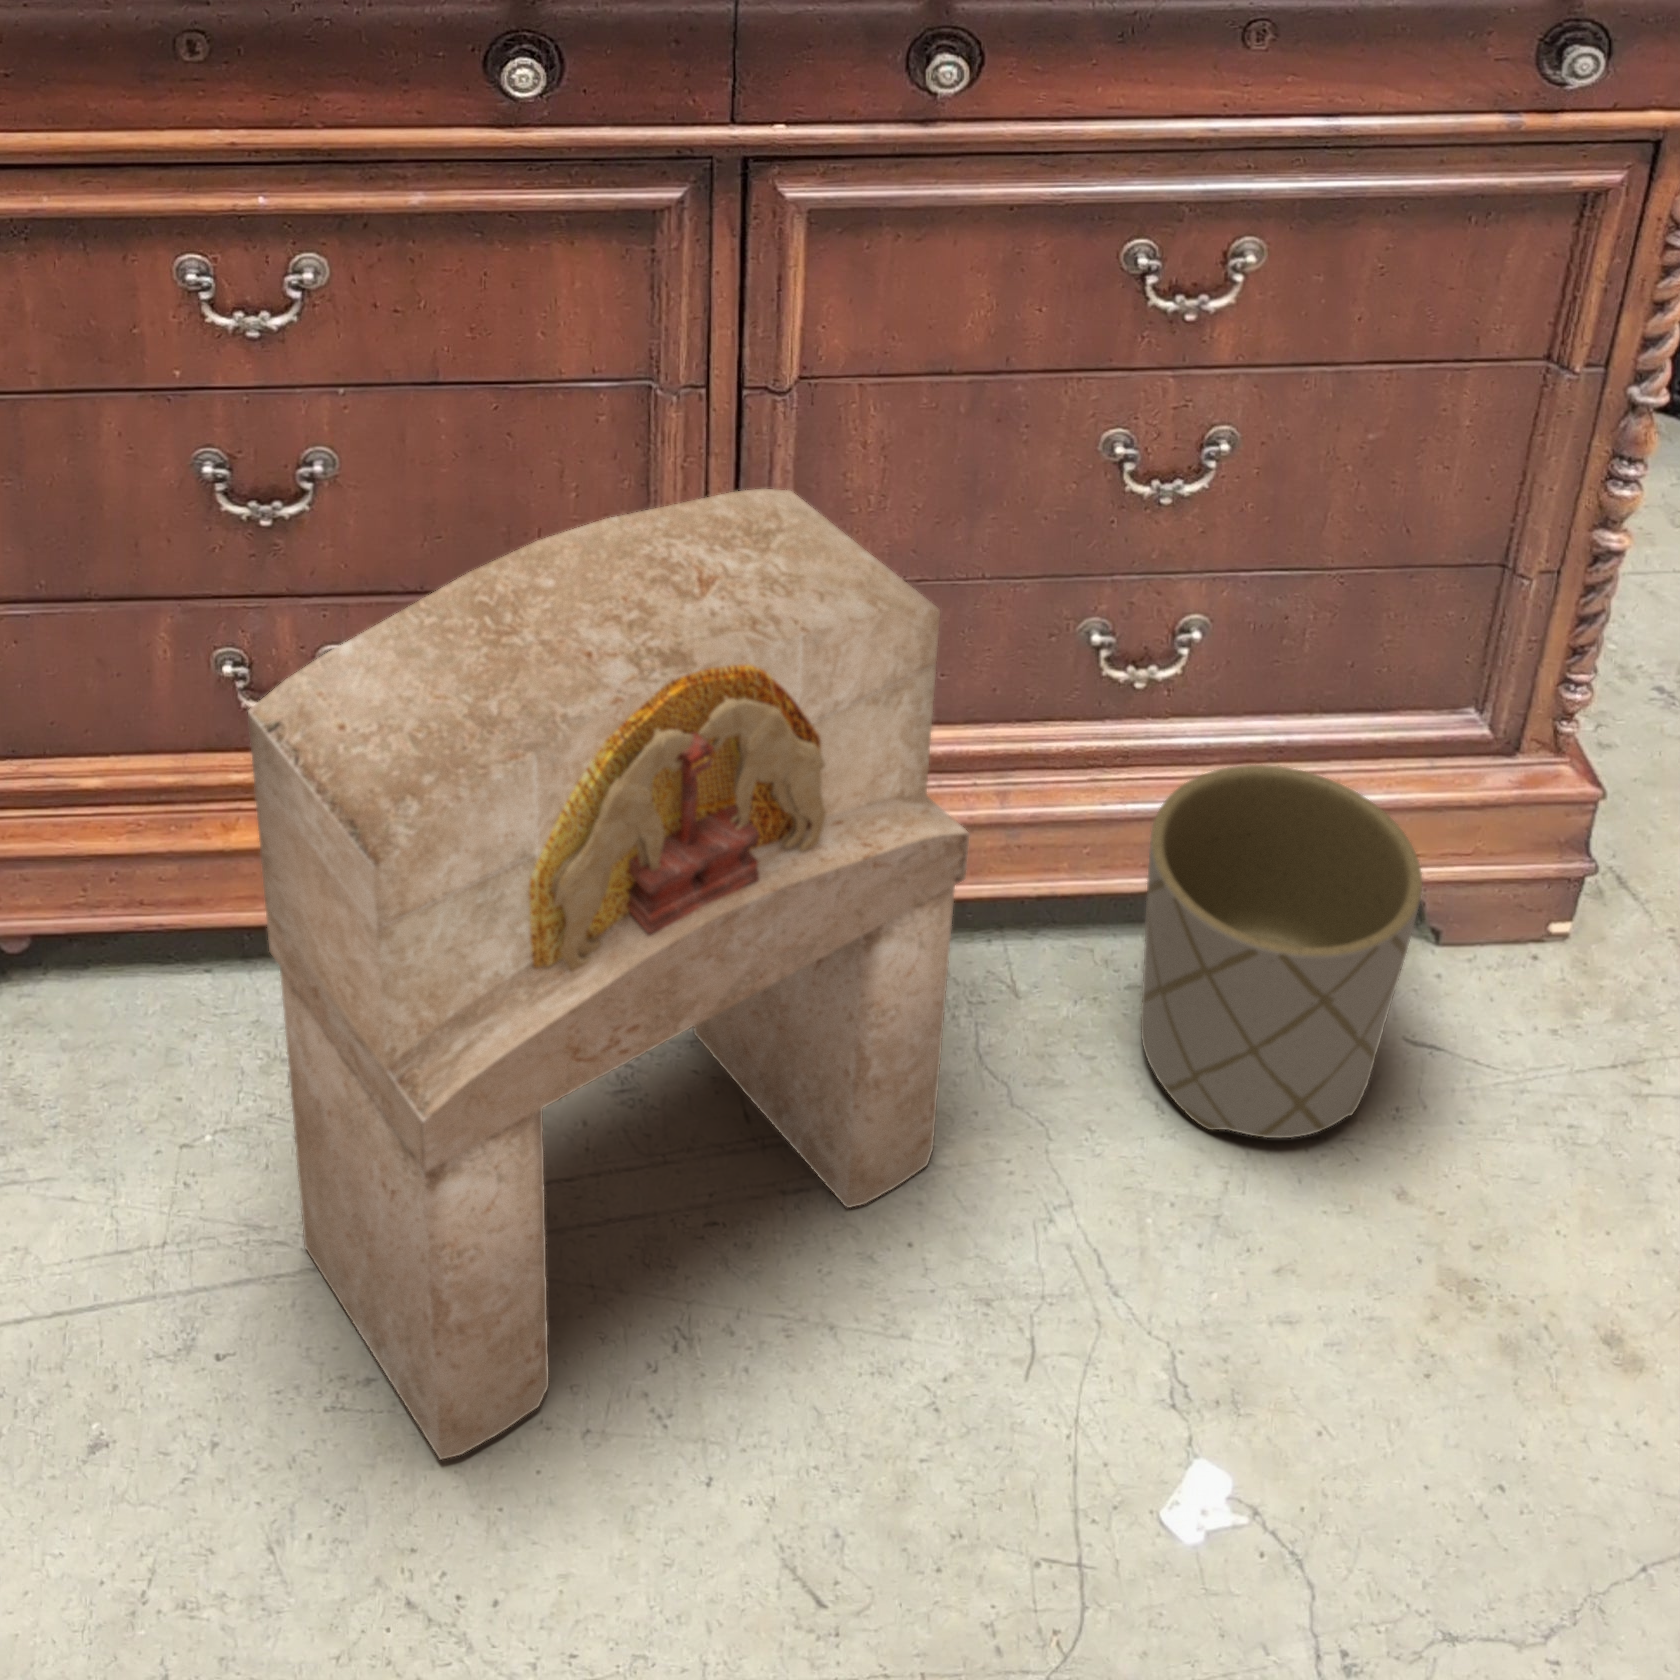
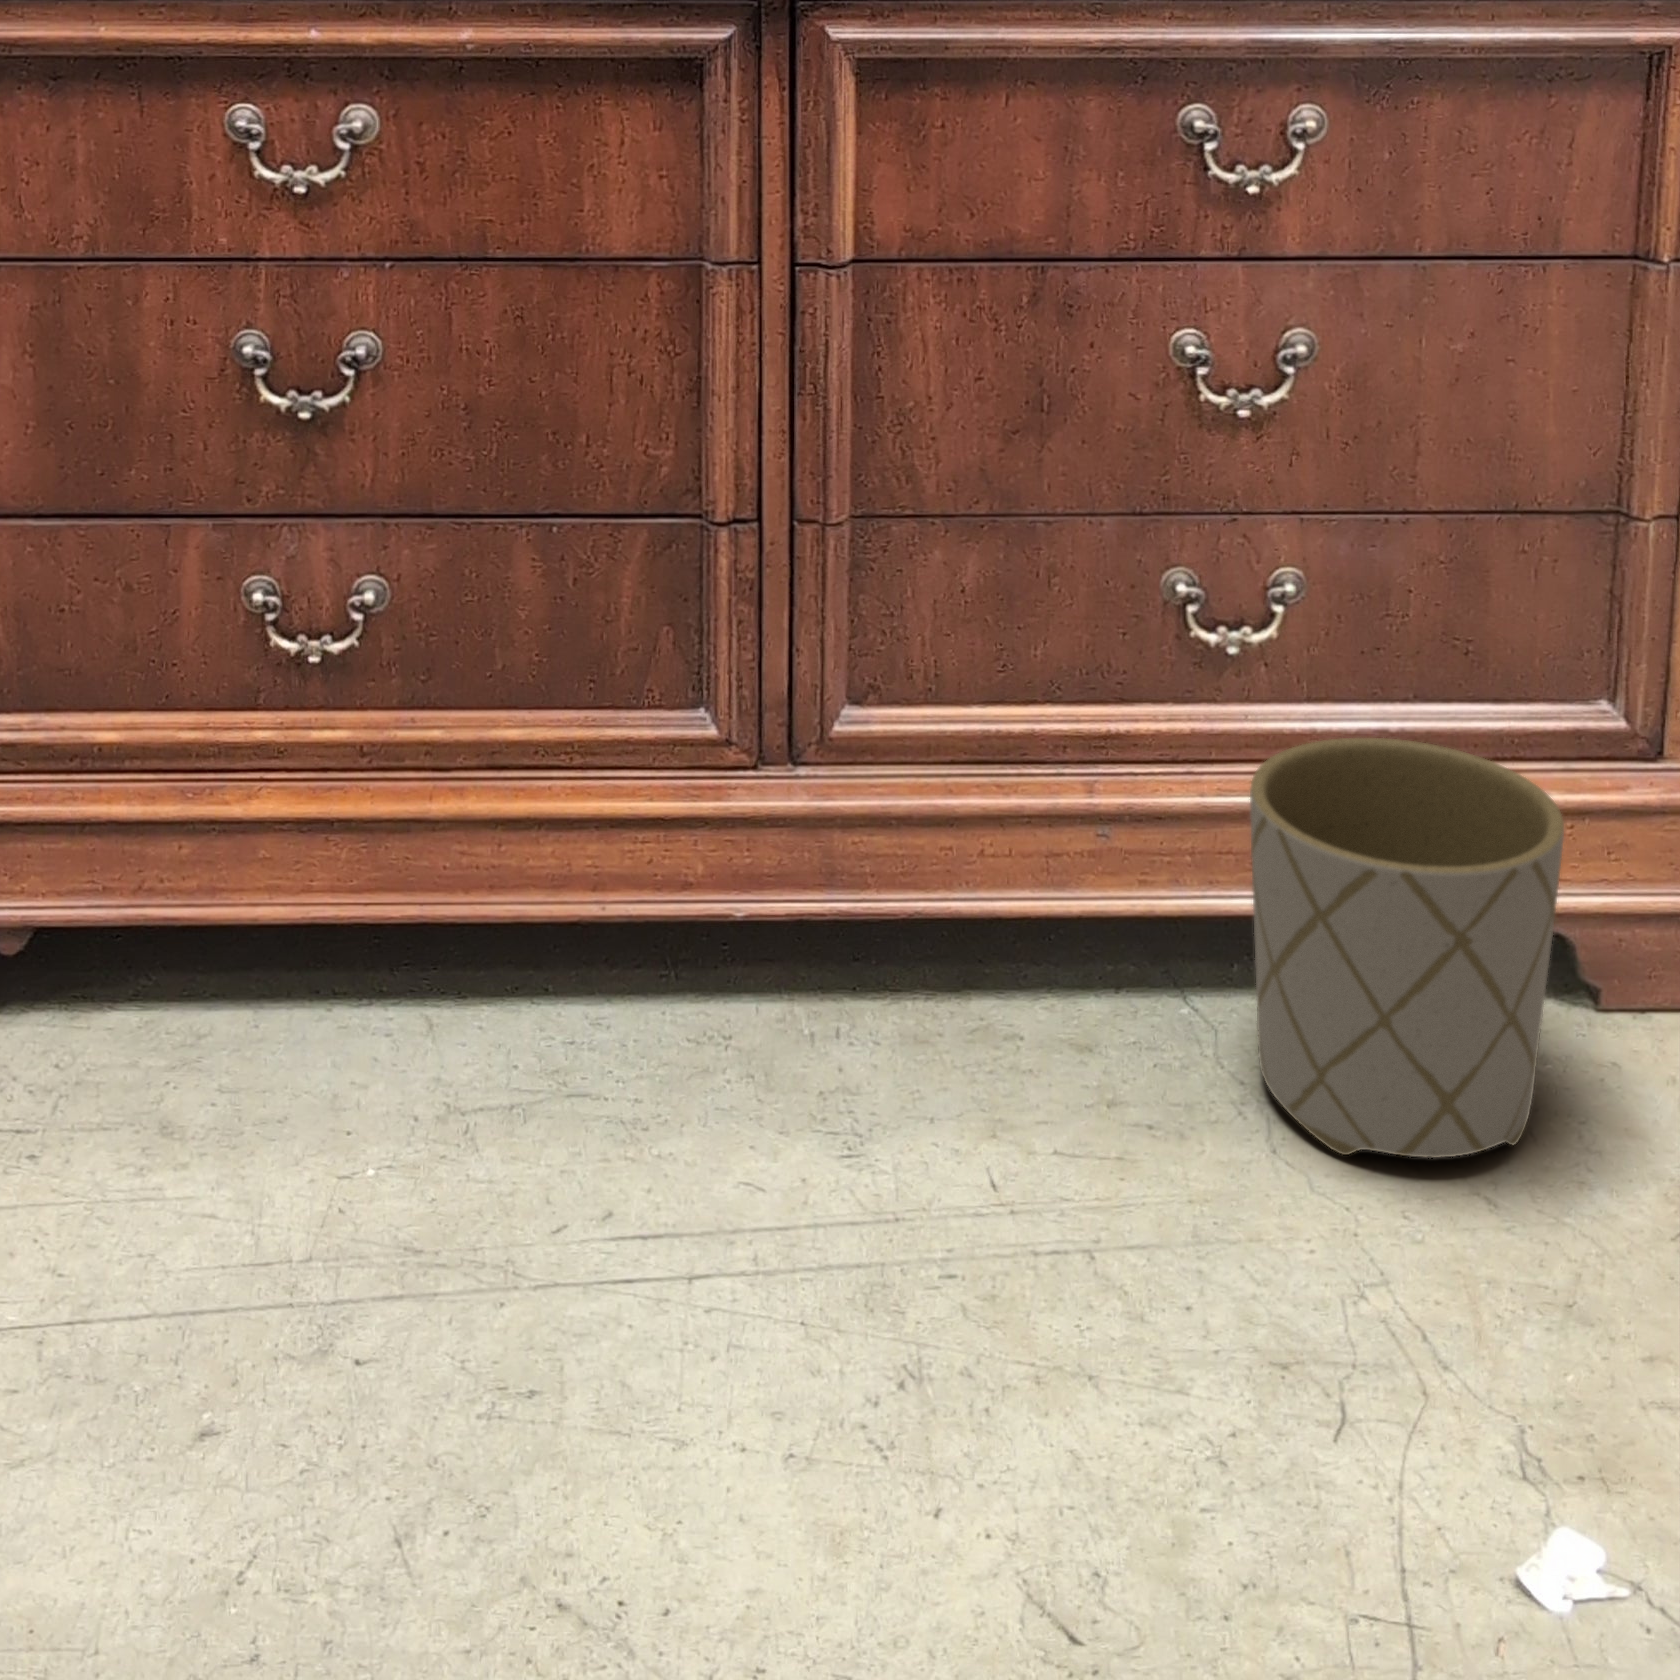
stool: present [248,489,969,1459] -> none [233,340,1034,1443]

